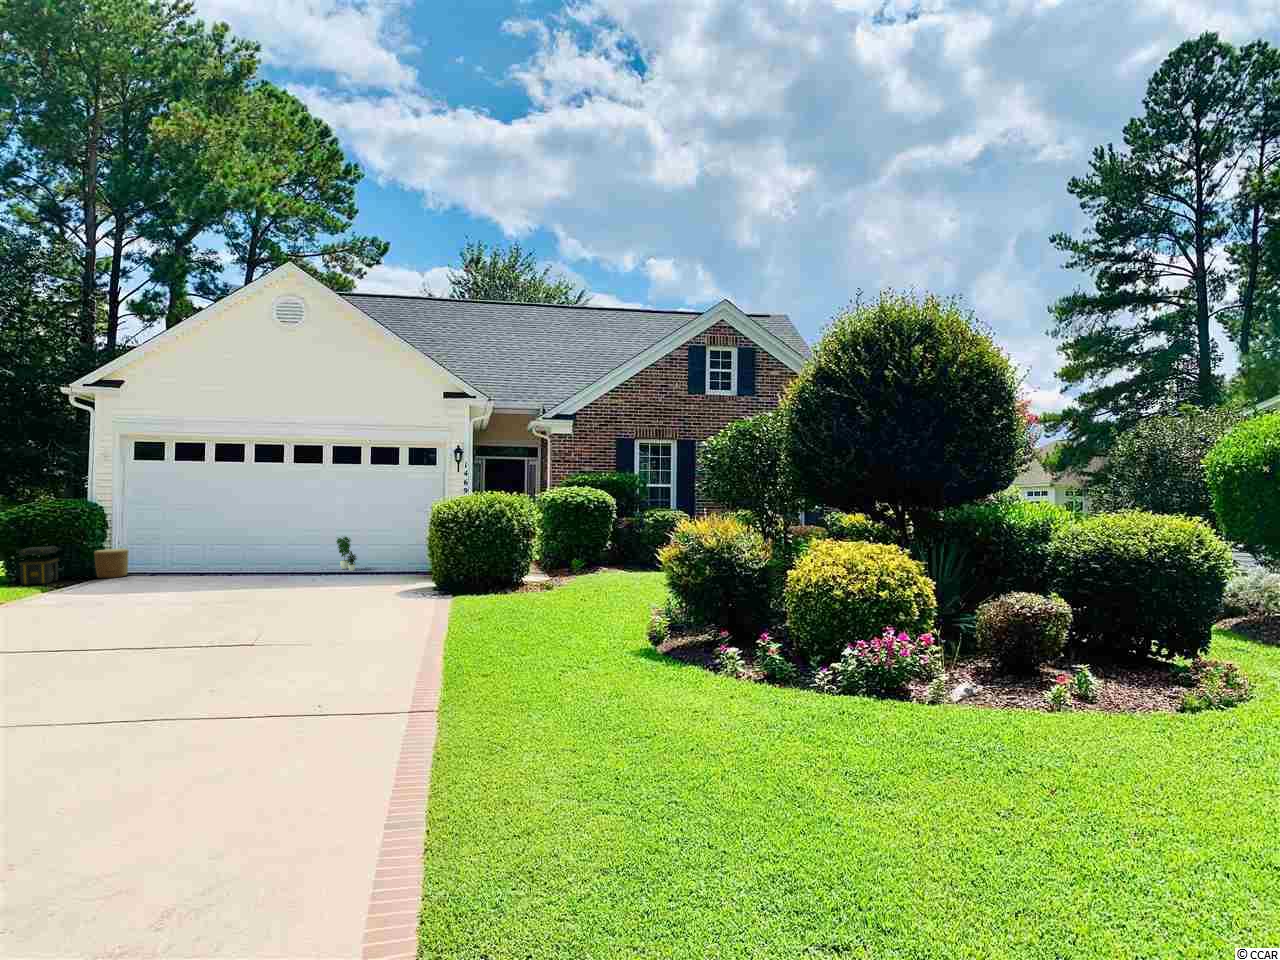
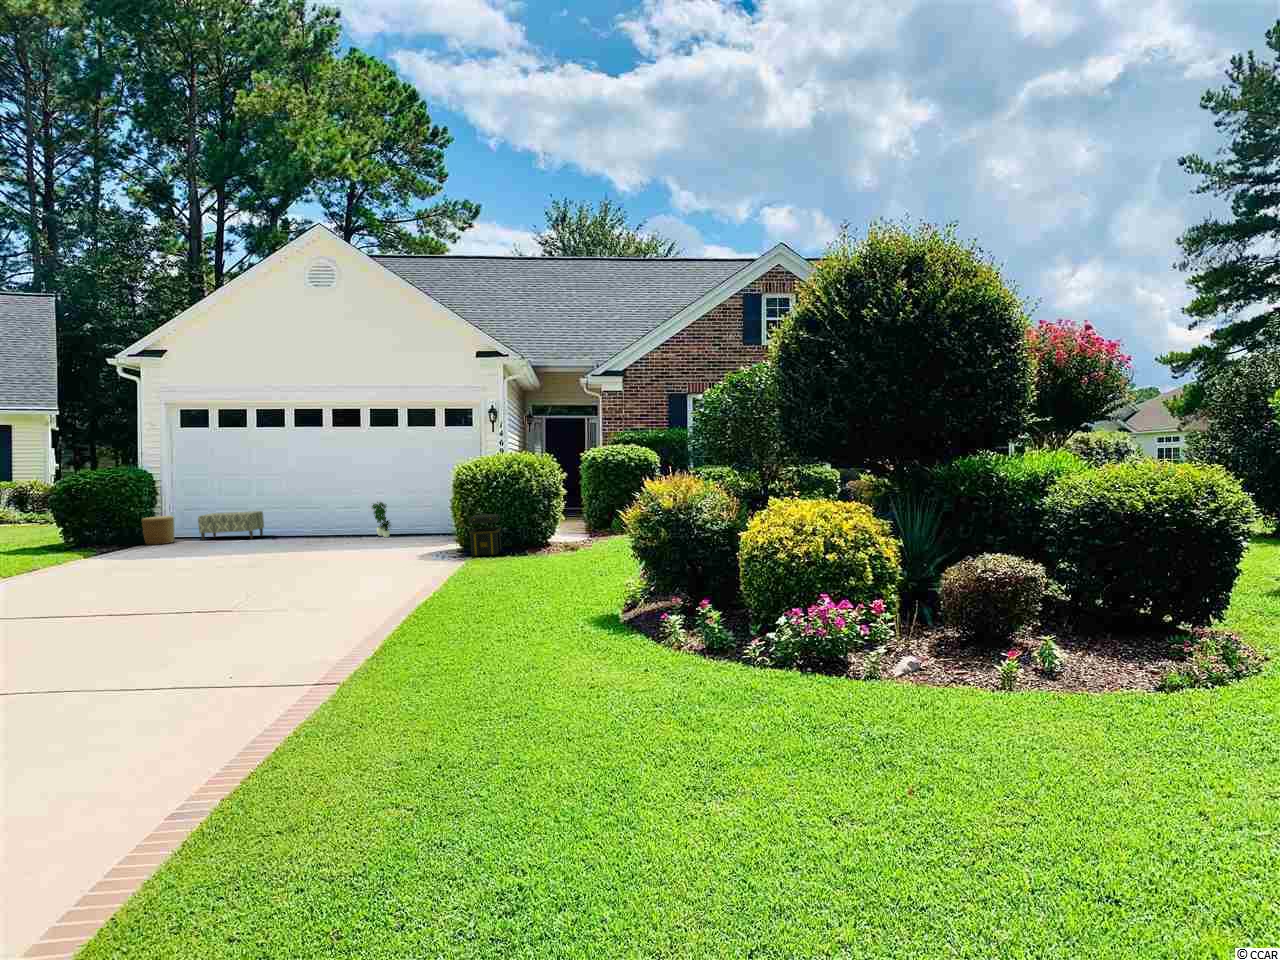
bench: none [154,544,222,574] -> present [198,511,264,540]
toolbox: present [19,546,58,585] -> present [469,514,501,556]

